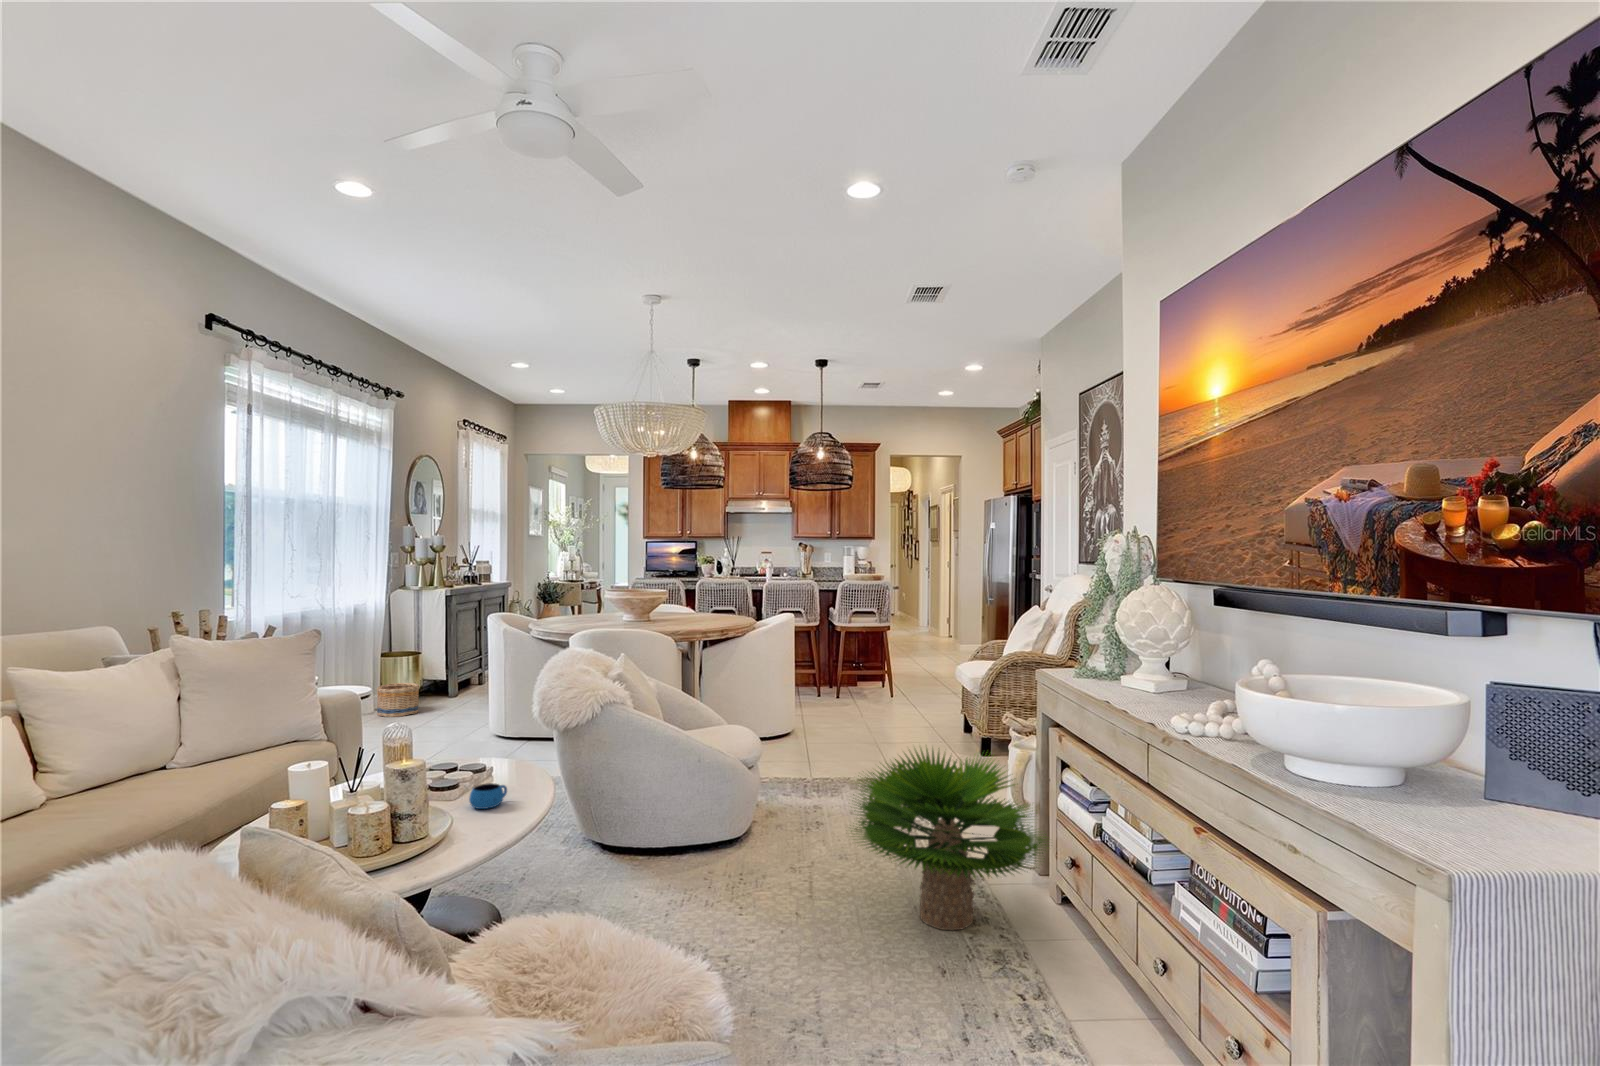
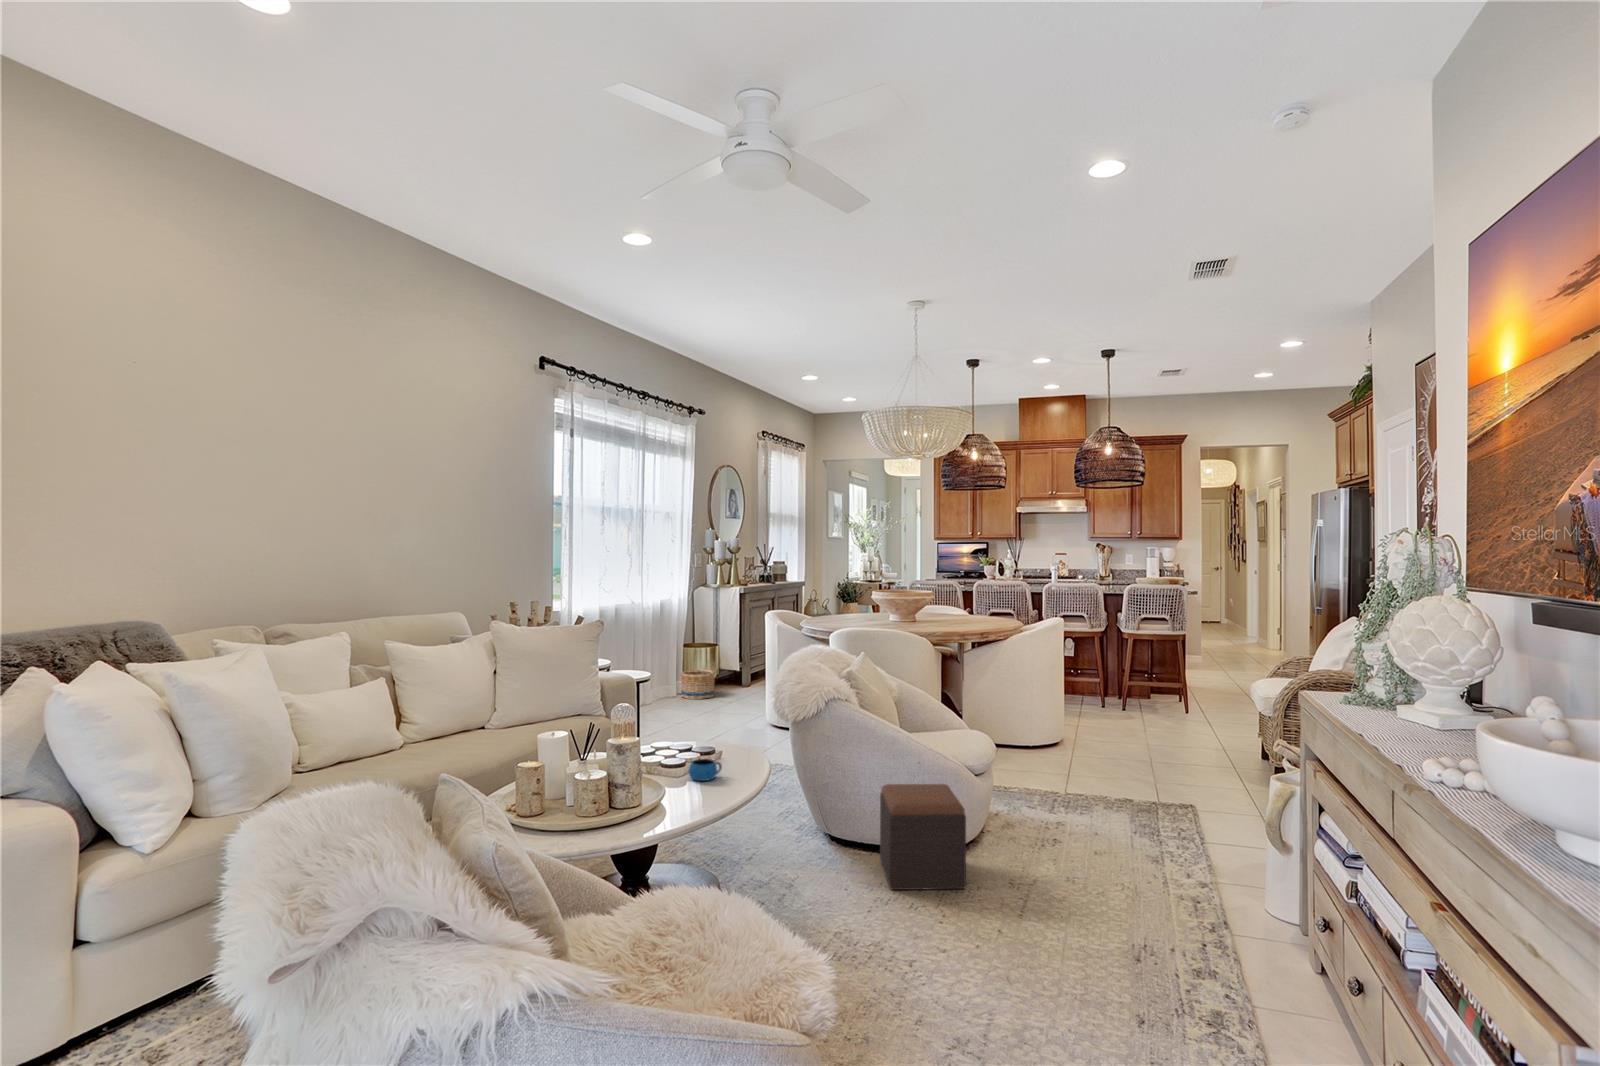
potted plant: present [857,749,1046,930] -> none [1044,765,1305,979]
footstool: none [663,780,757,894] -> present [880,784,966,890]

